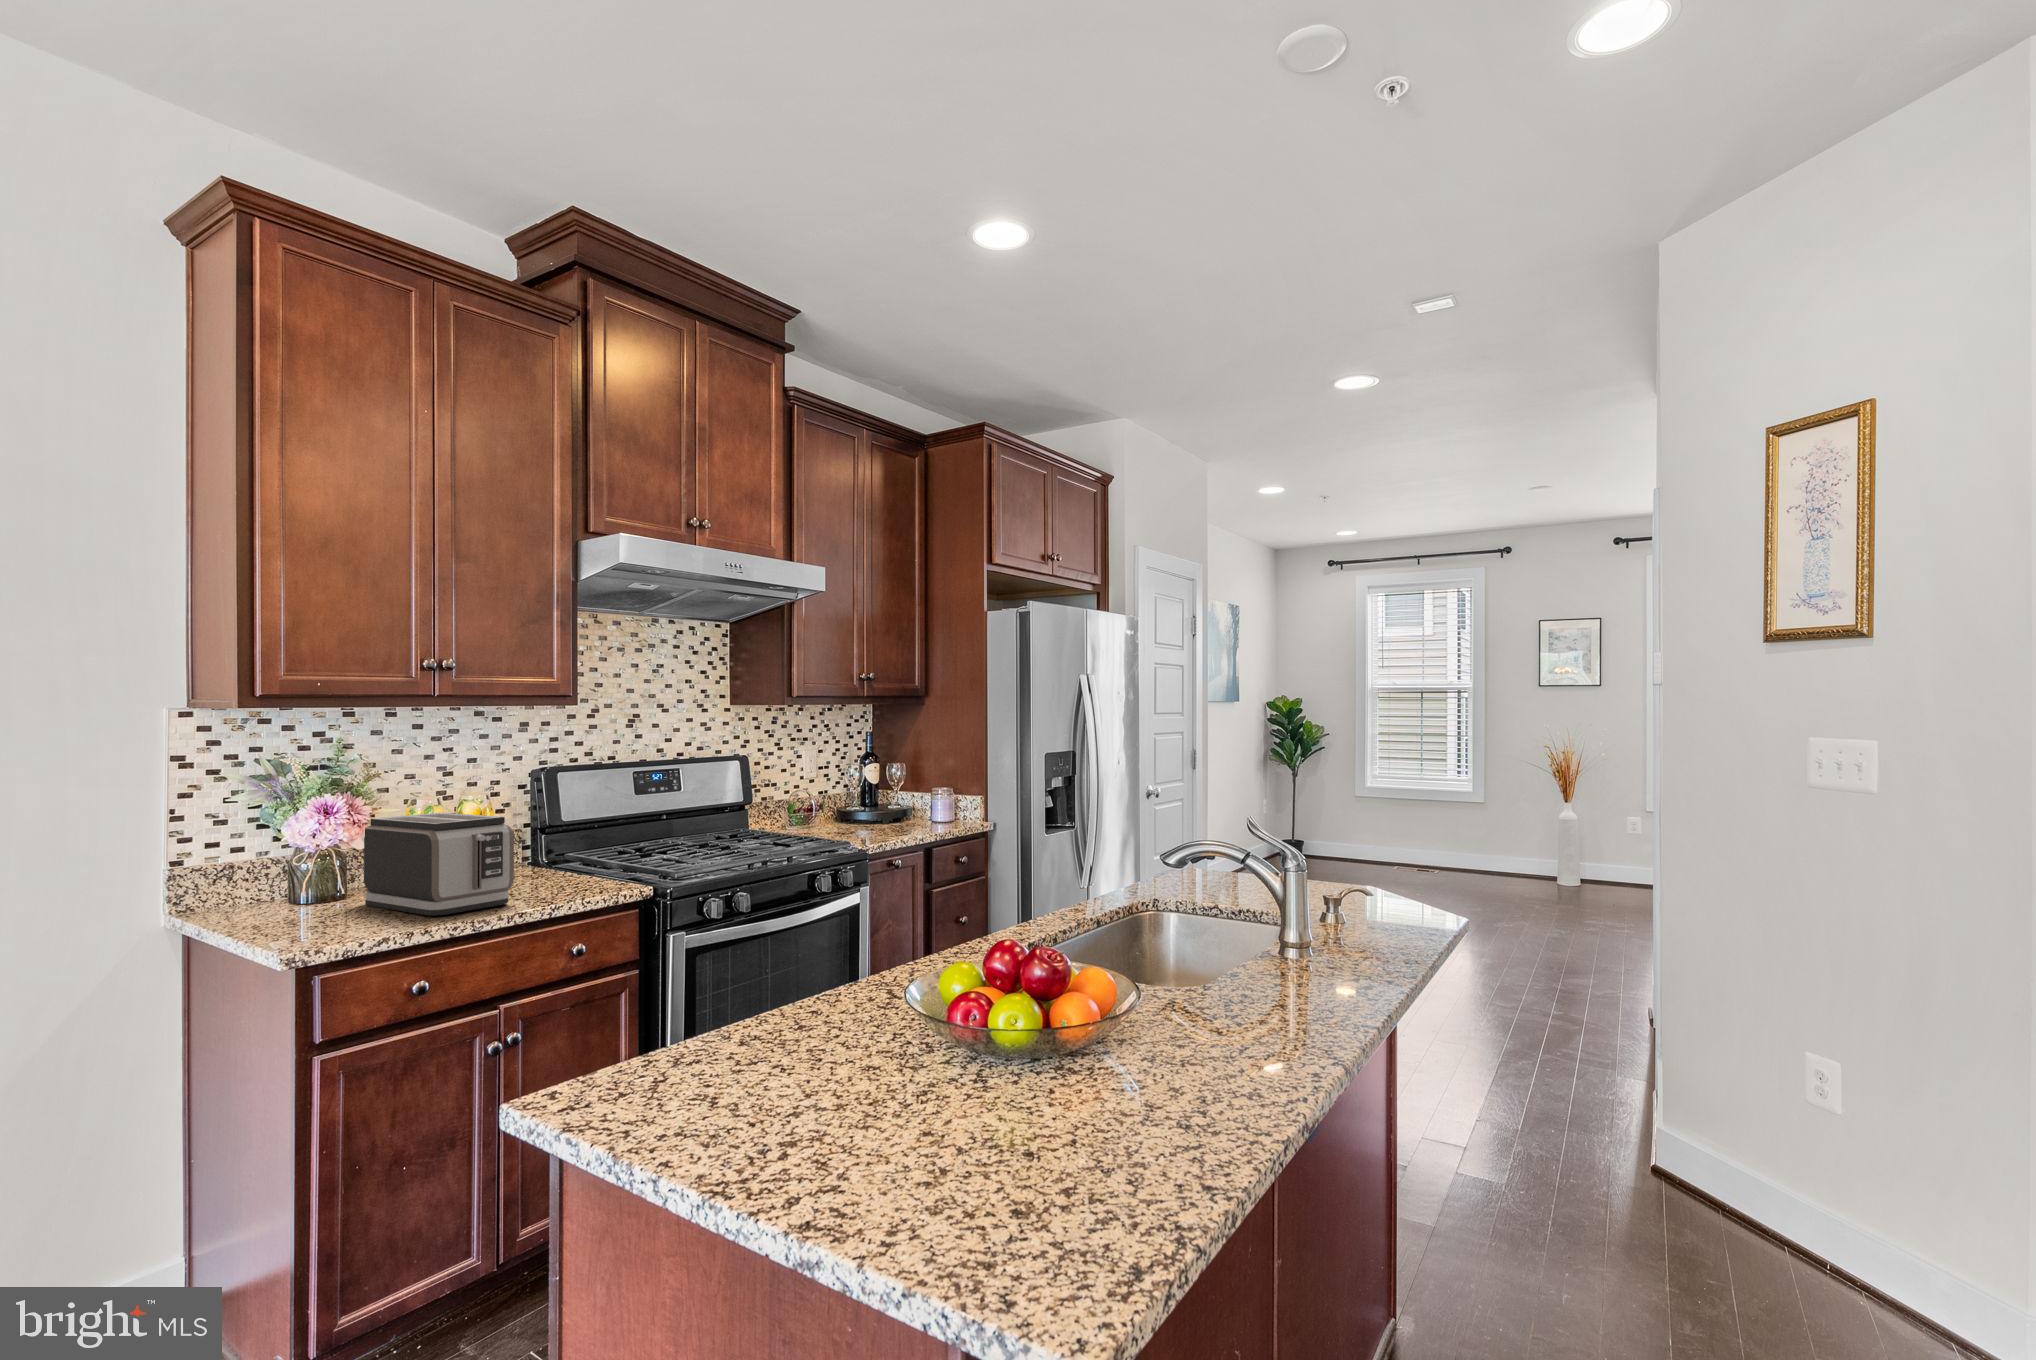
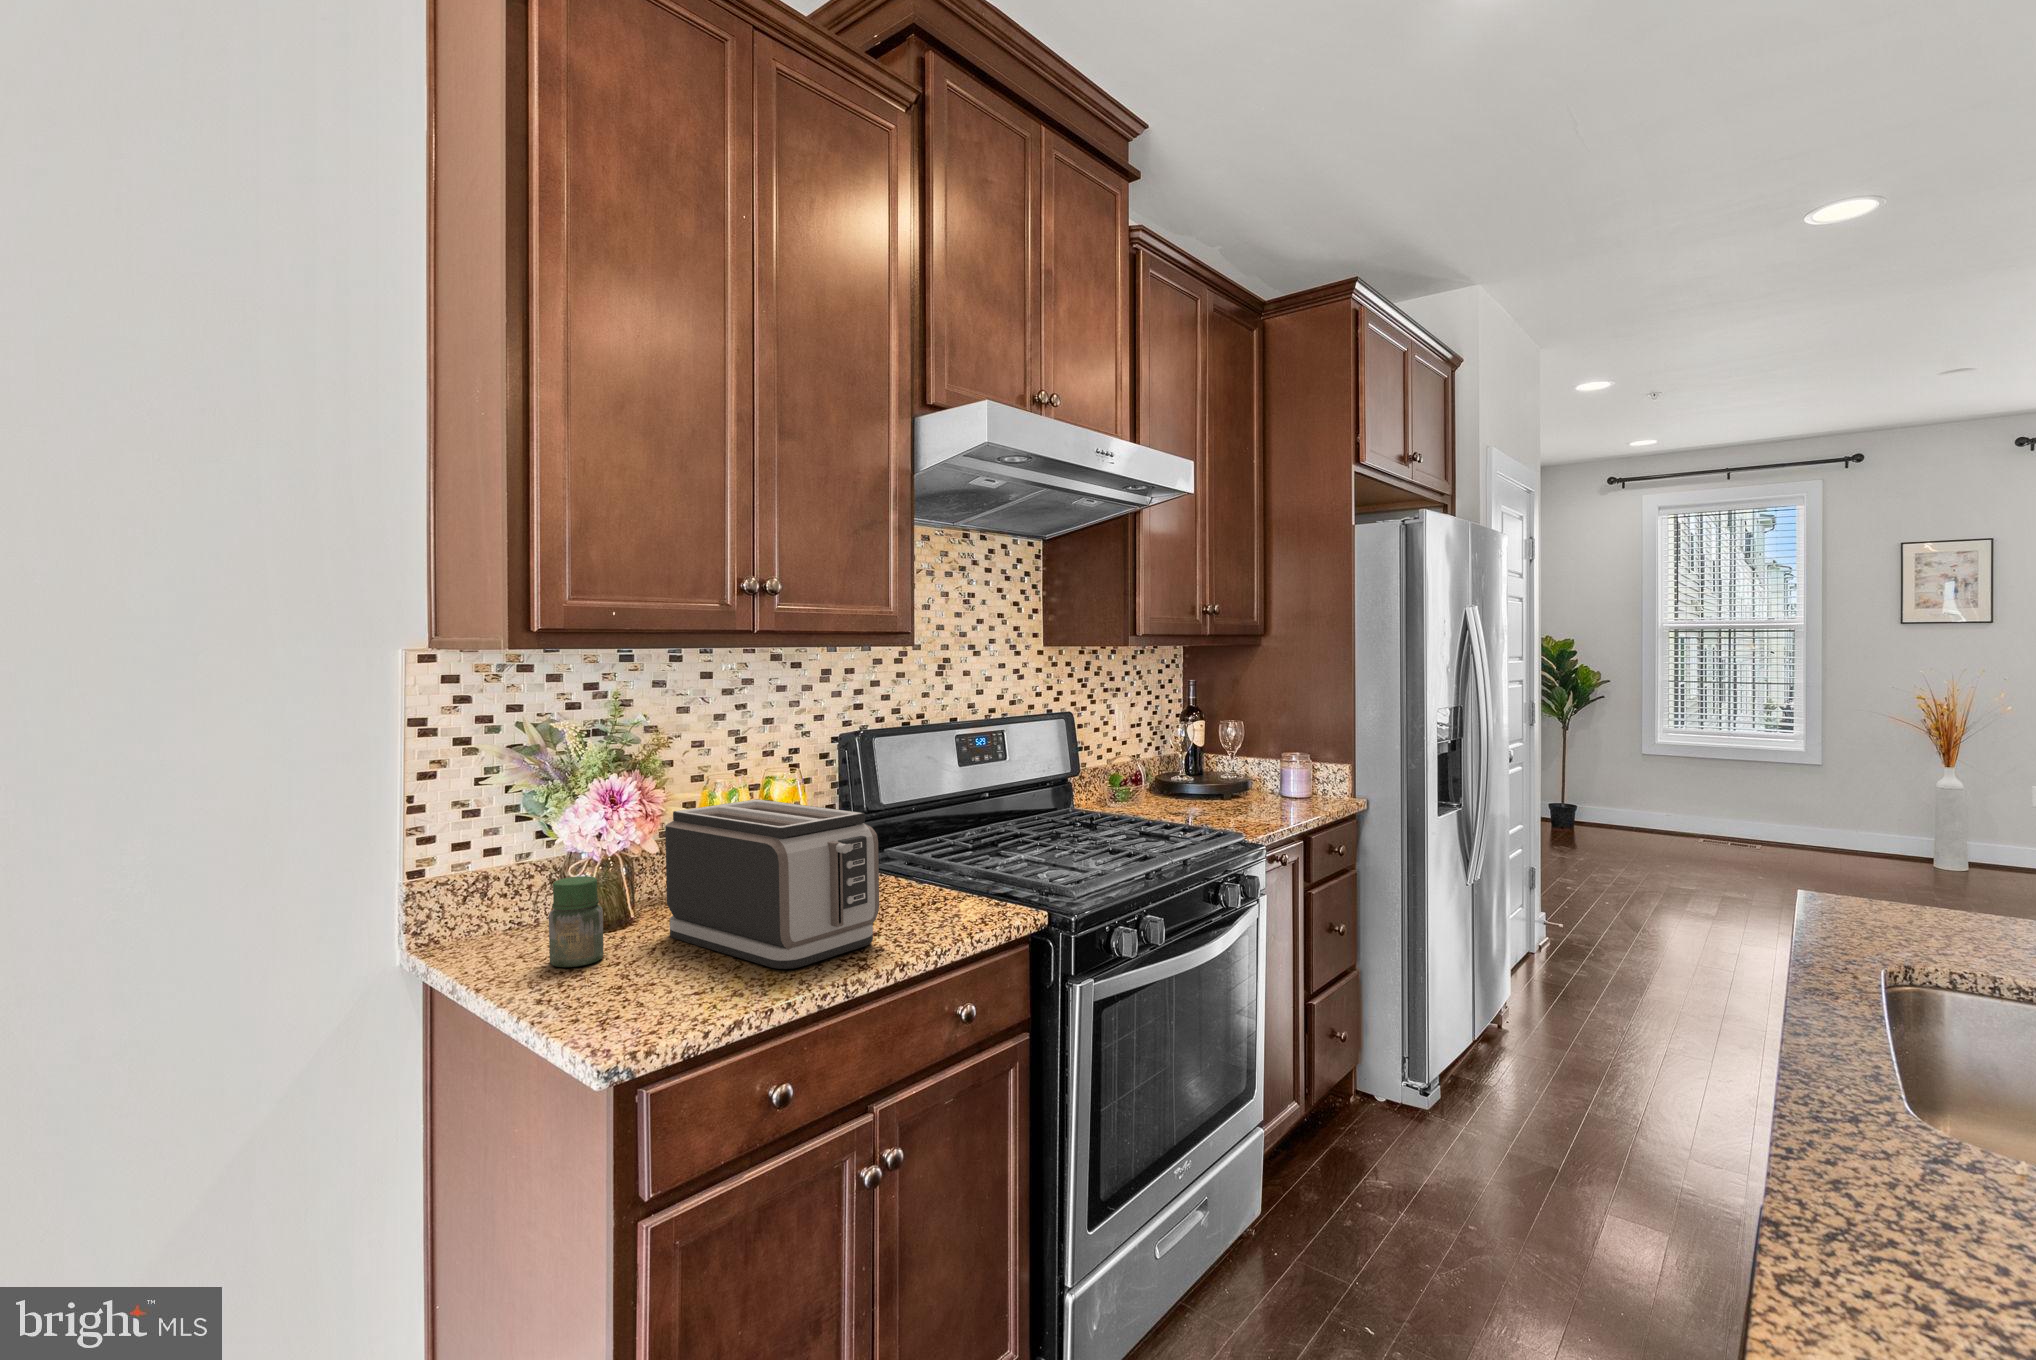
jar: none [271,860,312,919] -> present [549,876,604,967]

